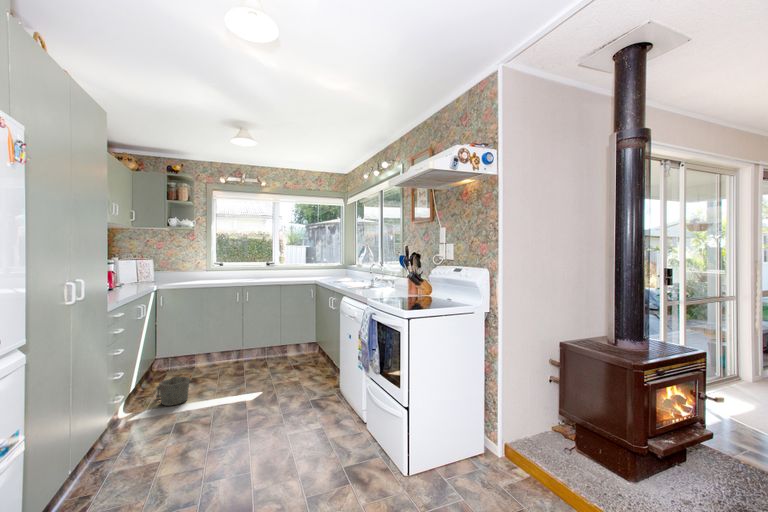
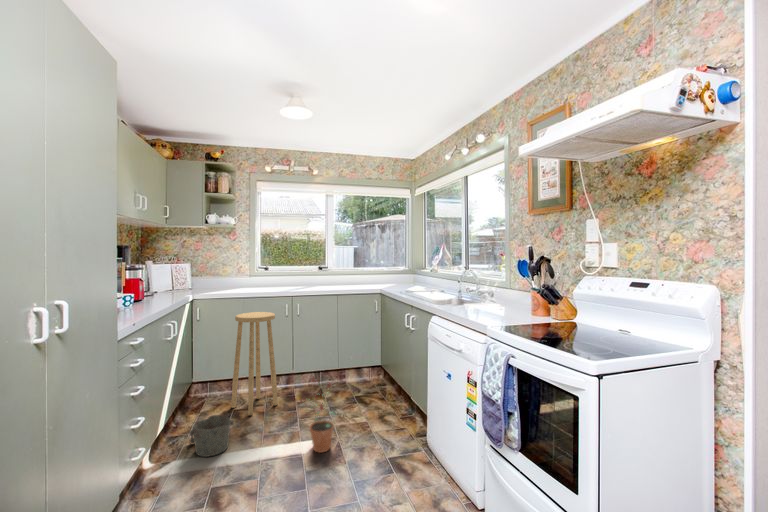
stool: none [190,299,229,380] -> present [231,312,278,415]
potted plant: none [243,344,273,400] -> present [300,377,334,453]

